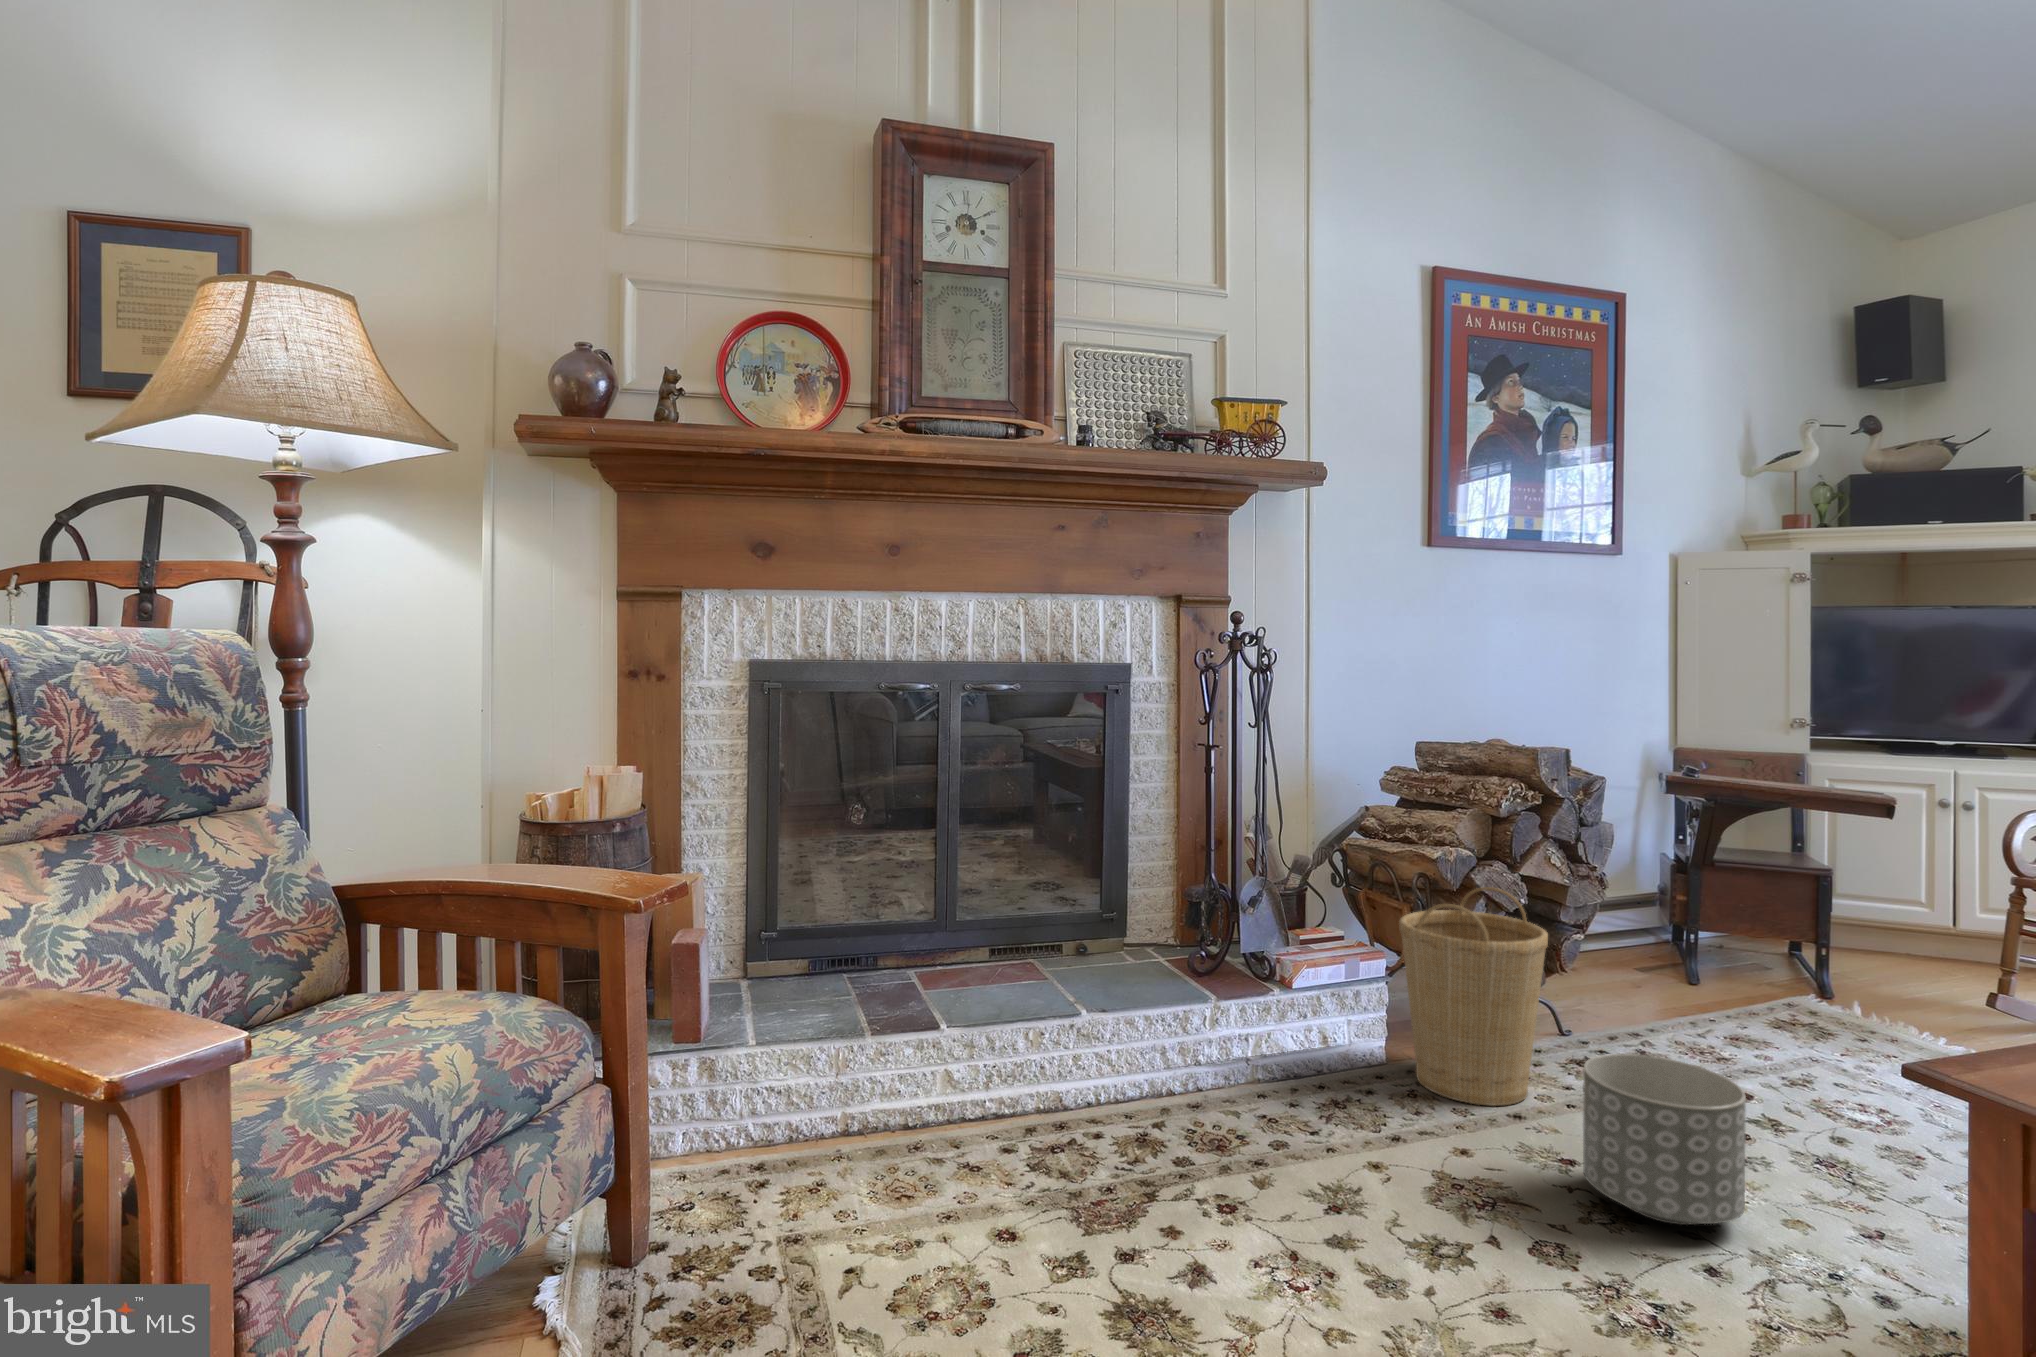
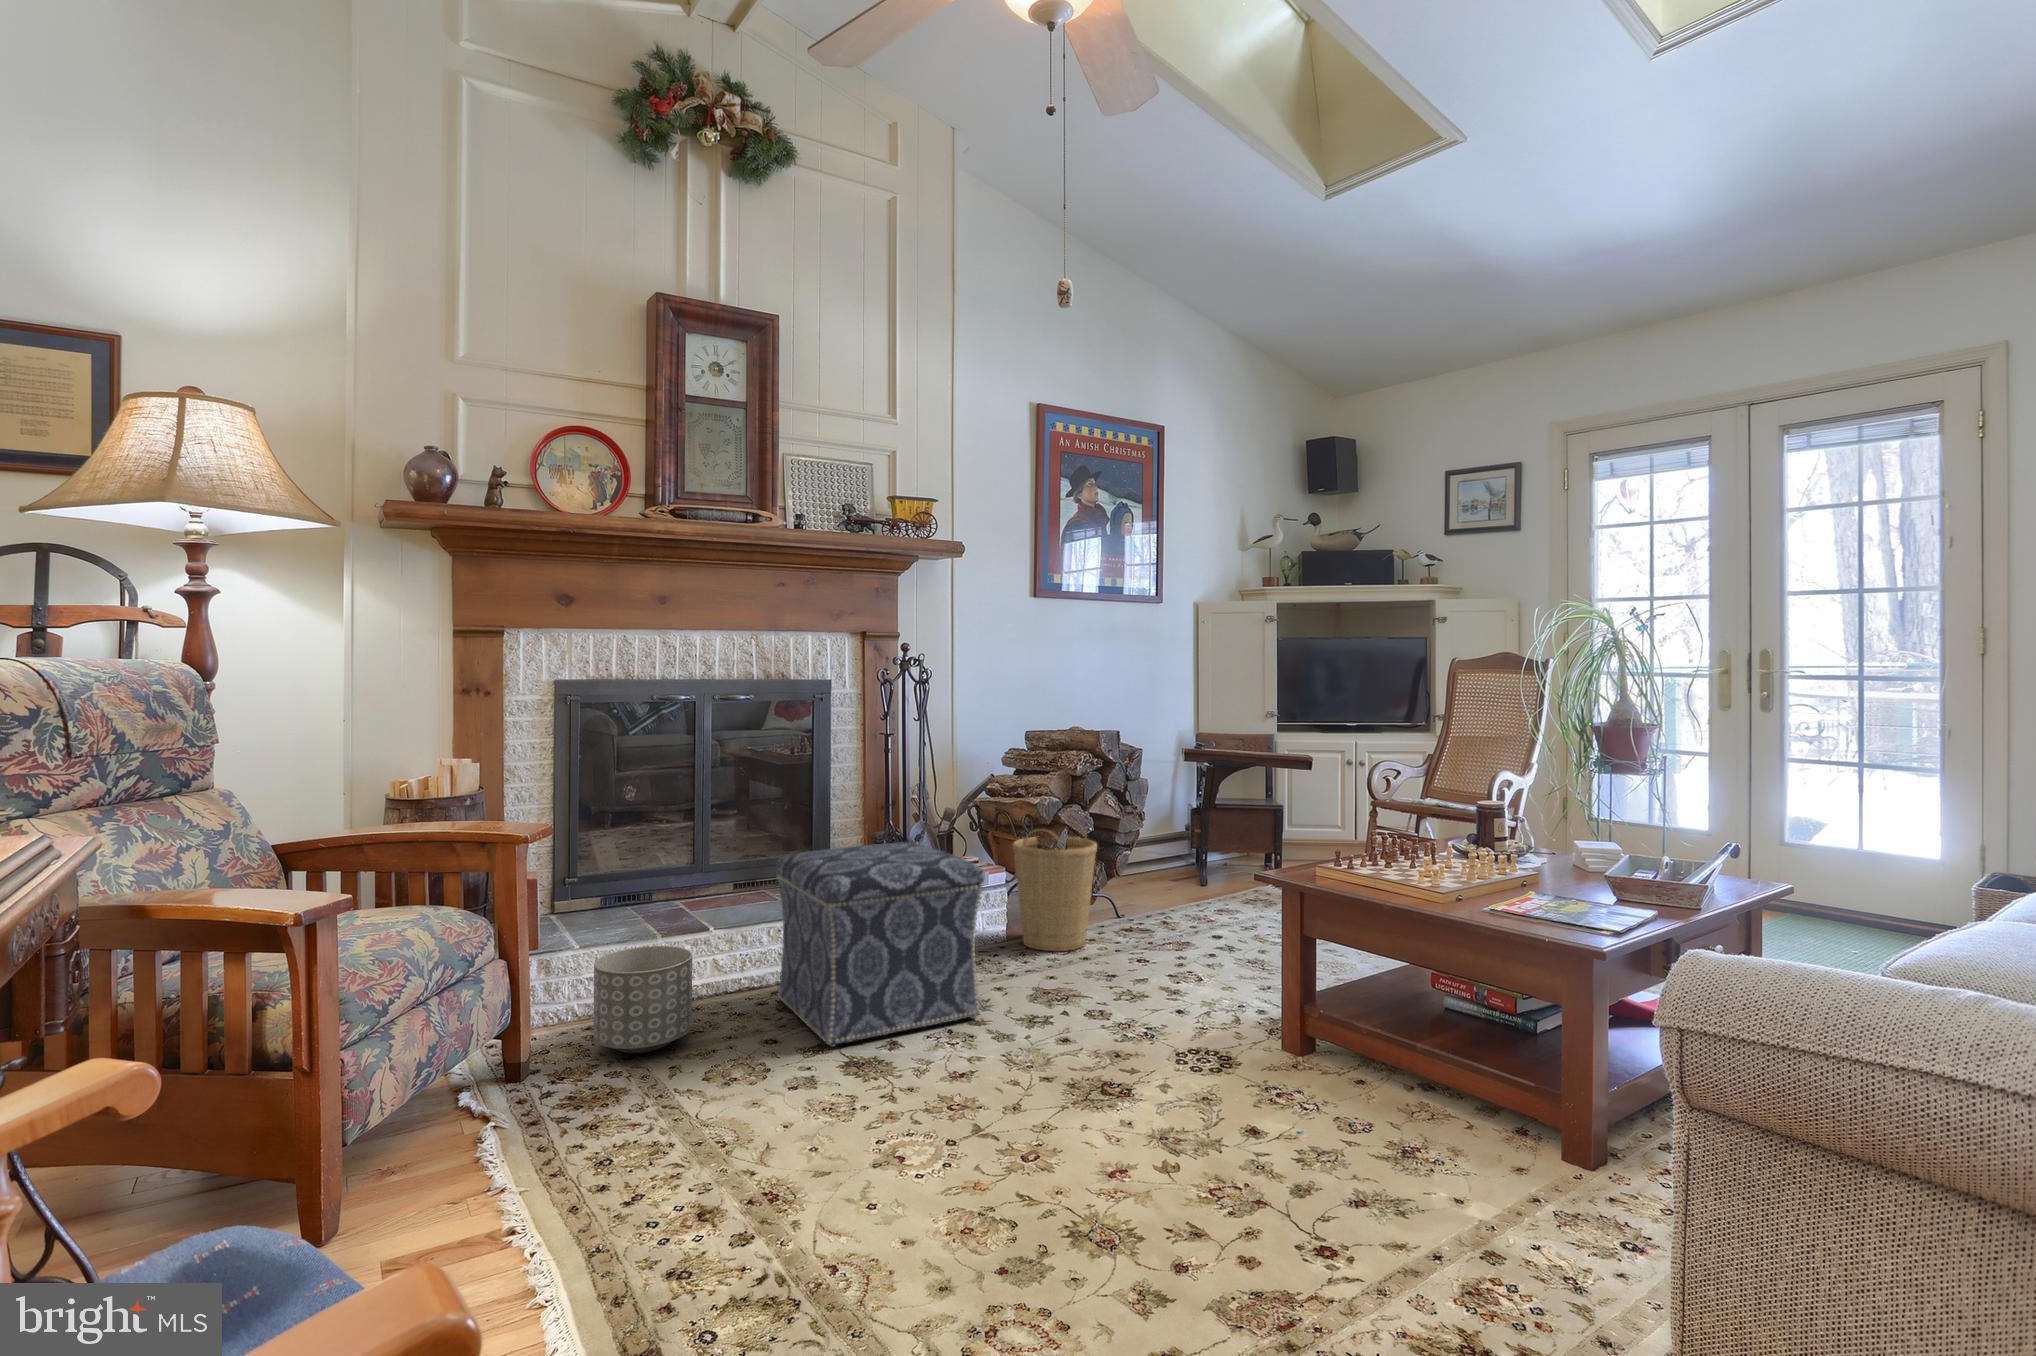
ottoman: none [1027,918,1364,1272] -> present [776,842,985,1047]
planter: present [1583,1054,1746,1225] -> present [593,946,692,1053]

